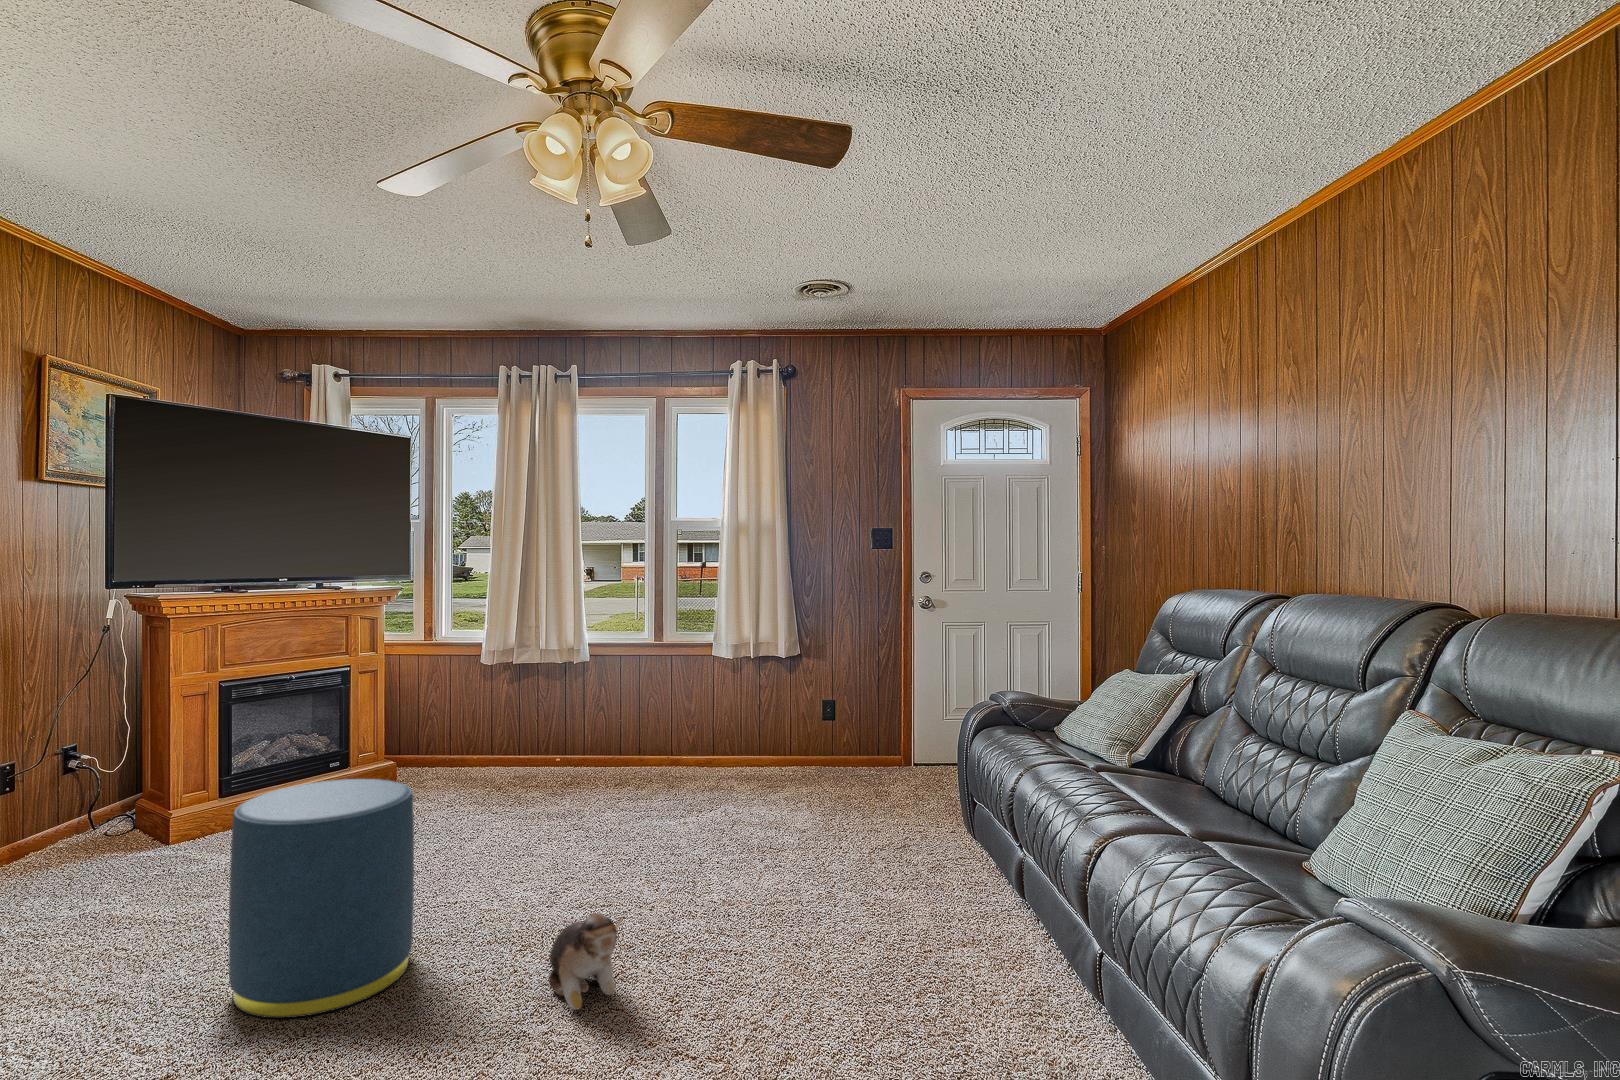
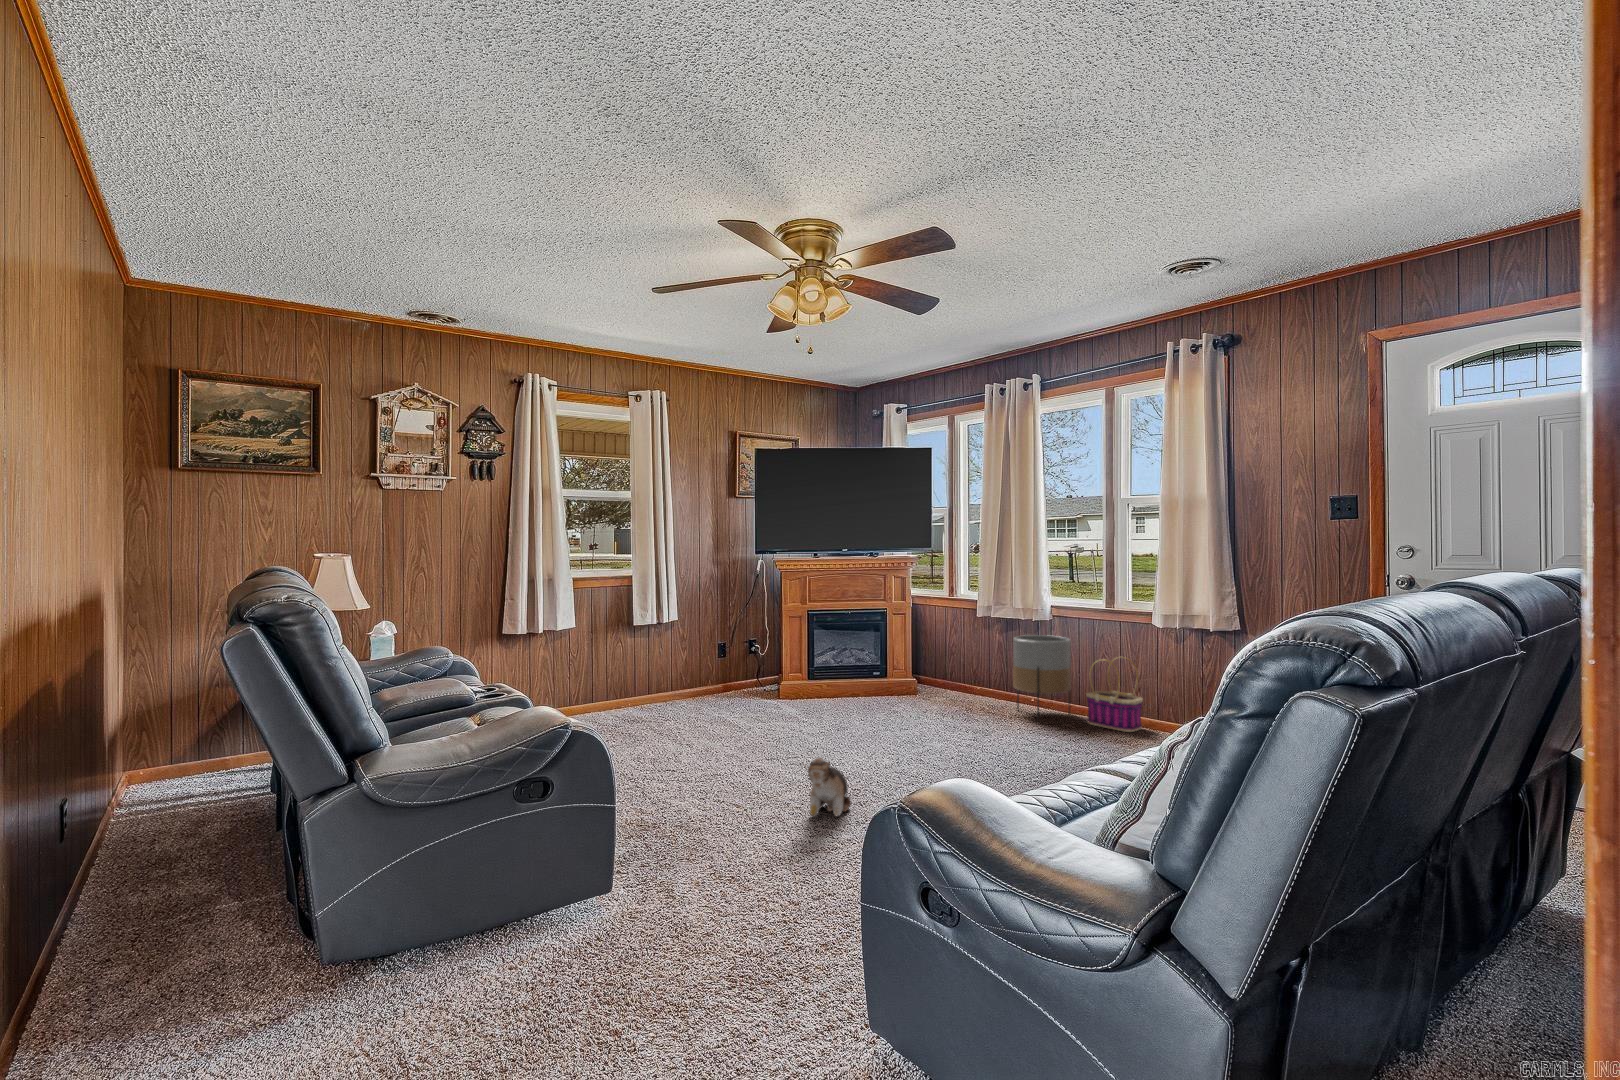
planter: none [557,679,628,785] -> present [1013,635,1071,720]
basket: none [652,694,712,777] -> present [1086,658,1143,732]
ottoman: present [229,779,414,1018] -> none [701,661,791,781]

